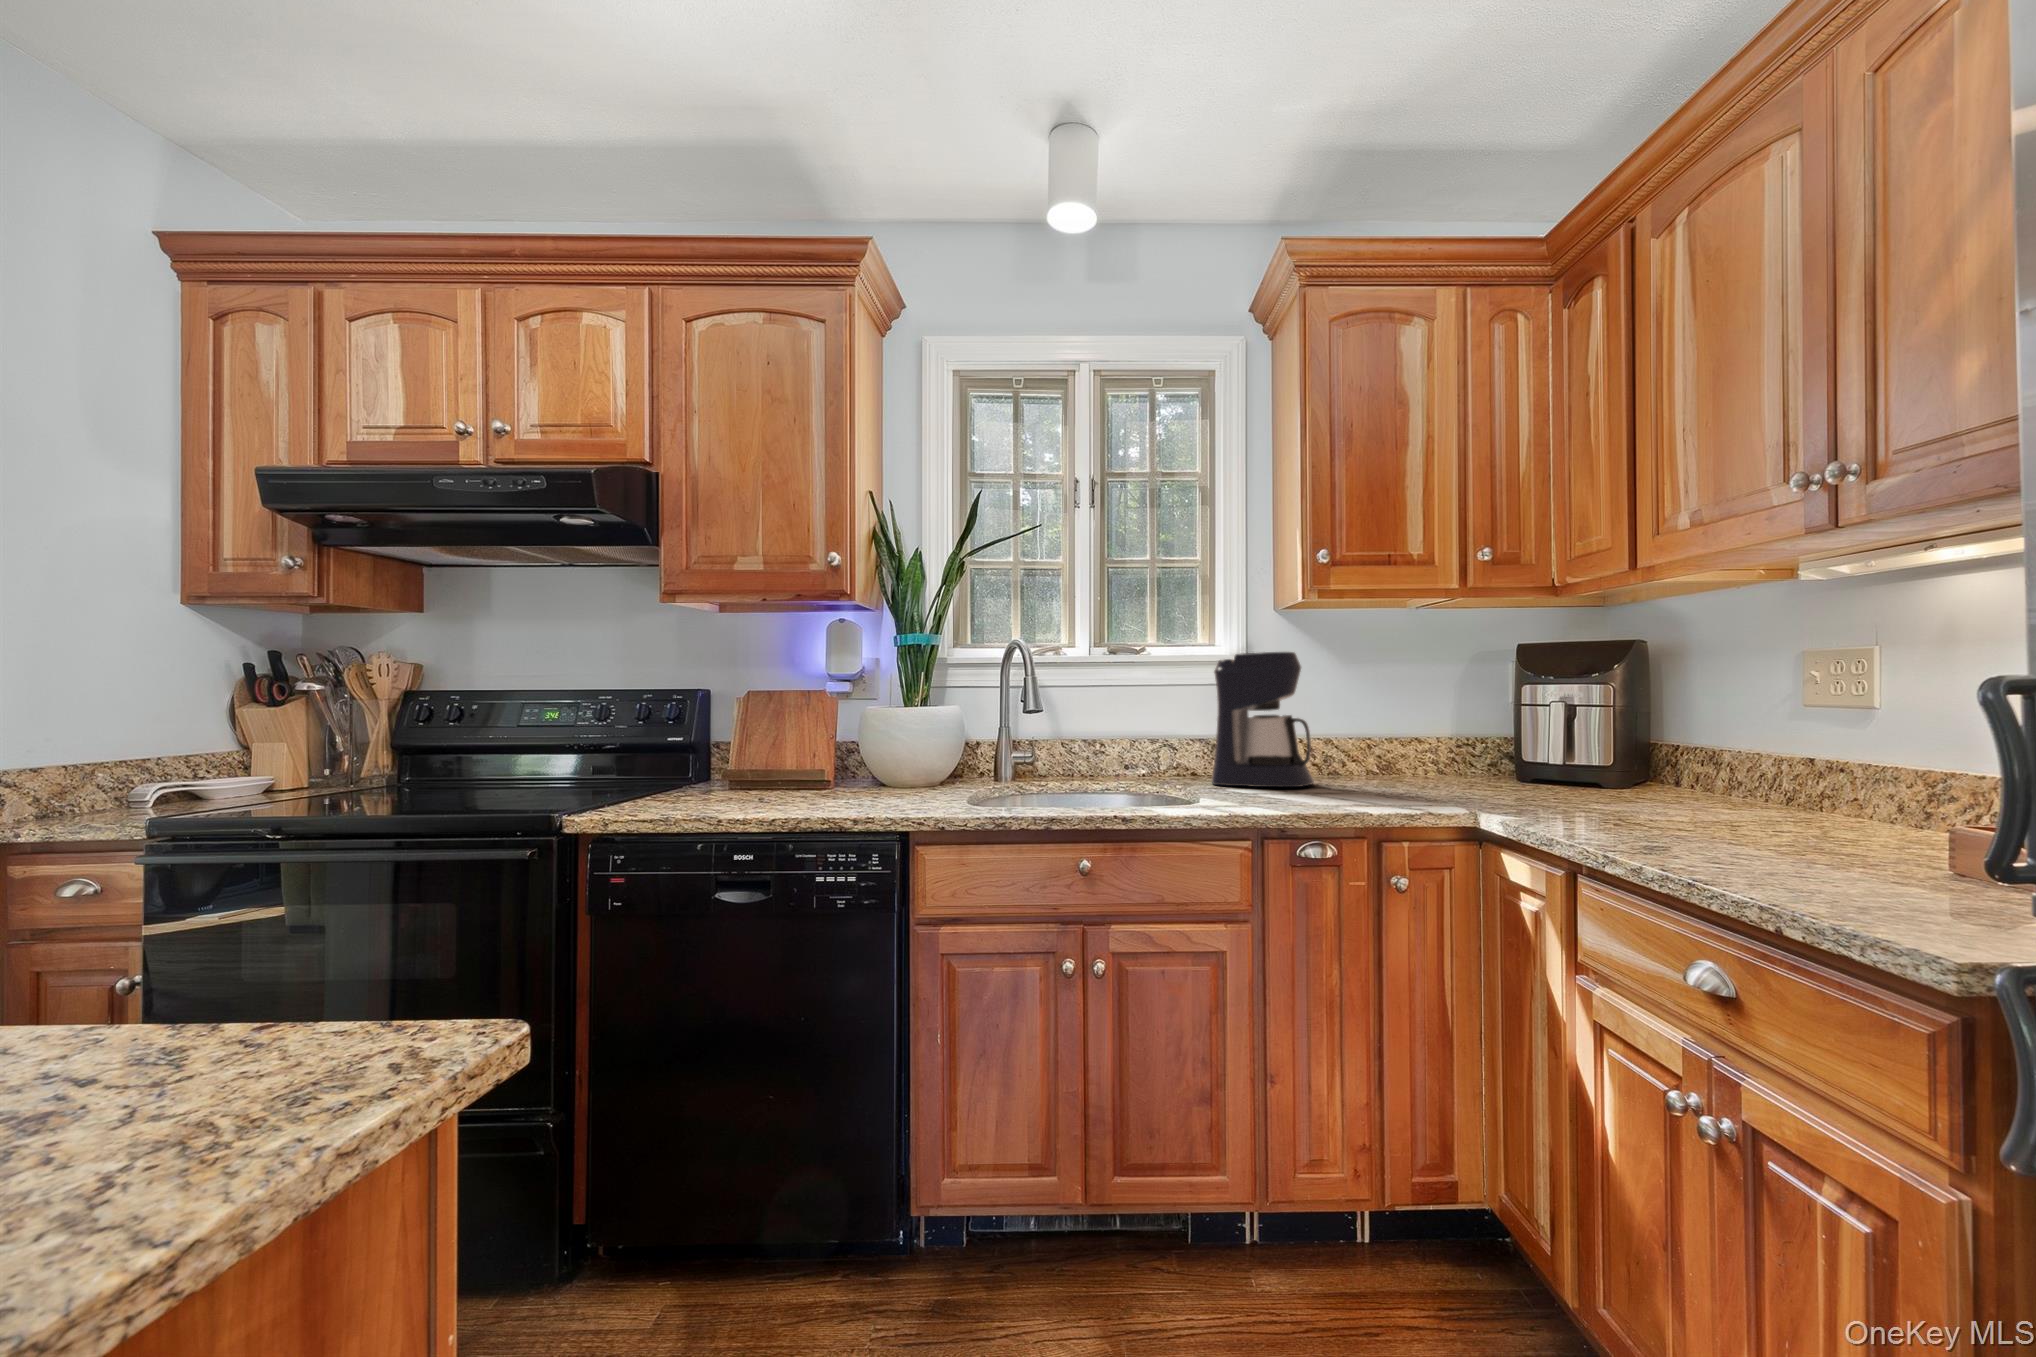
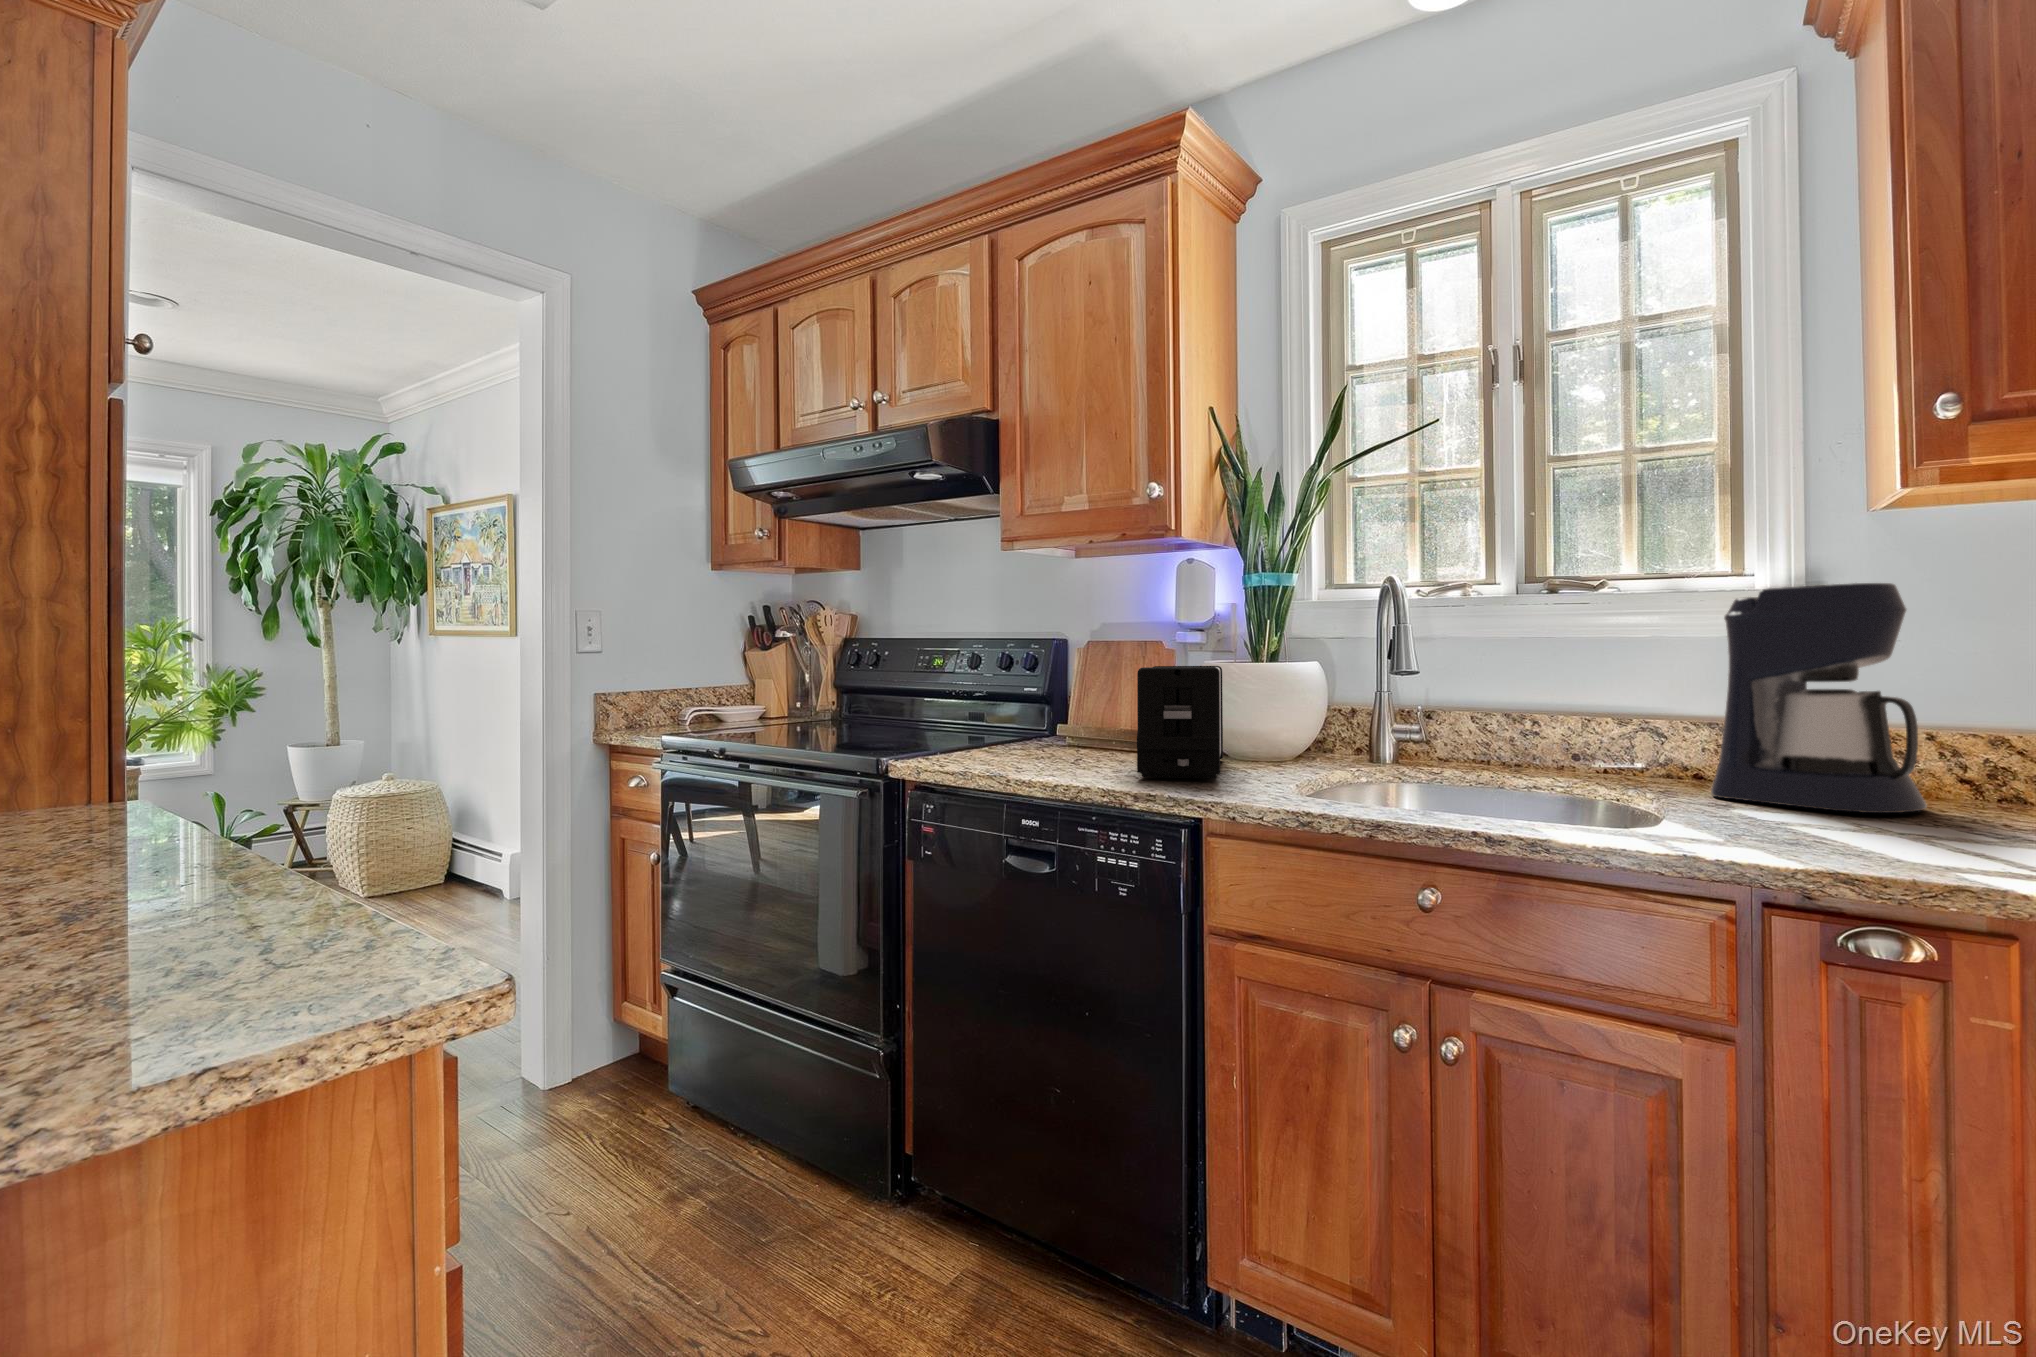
toaster: none [828,708,914,804] -> present [1137,666,1223,778]

